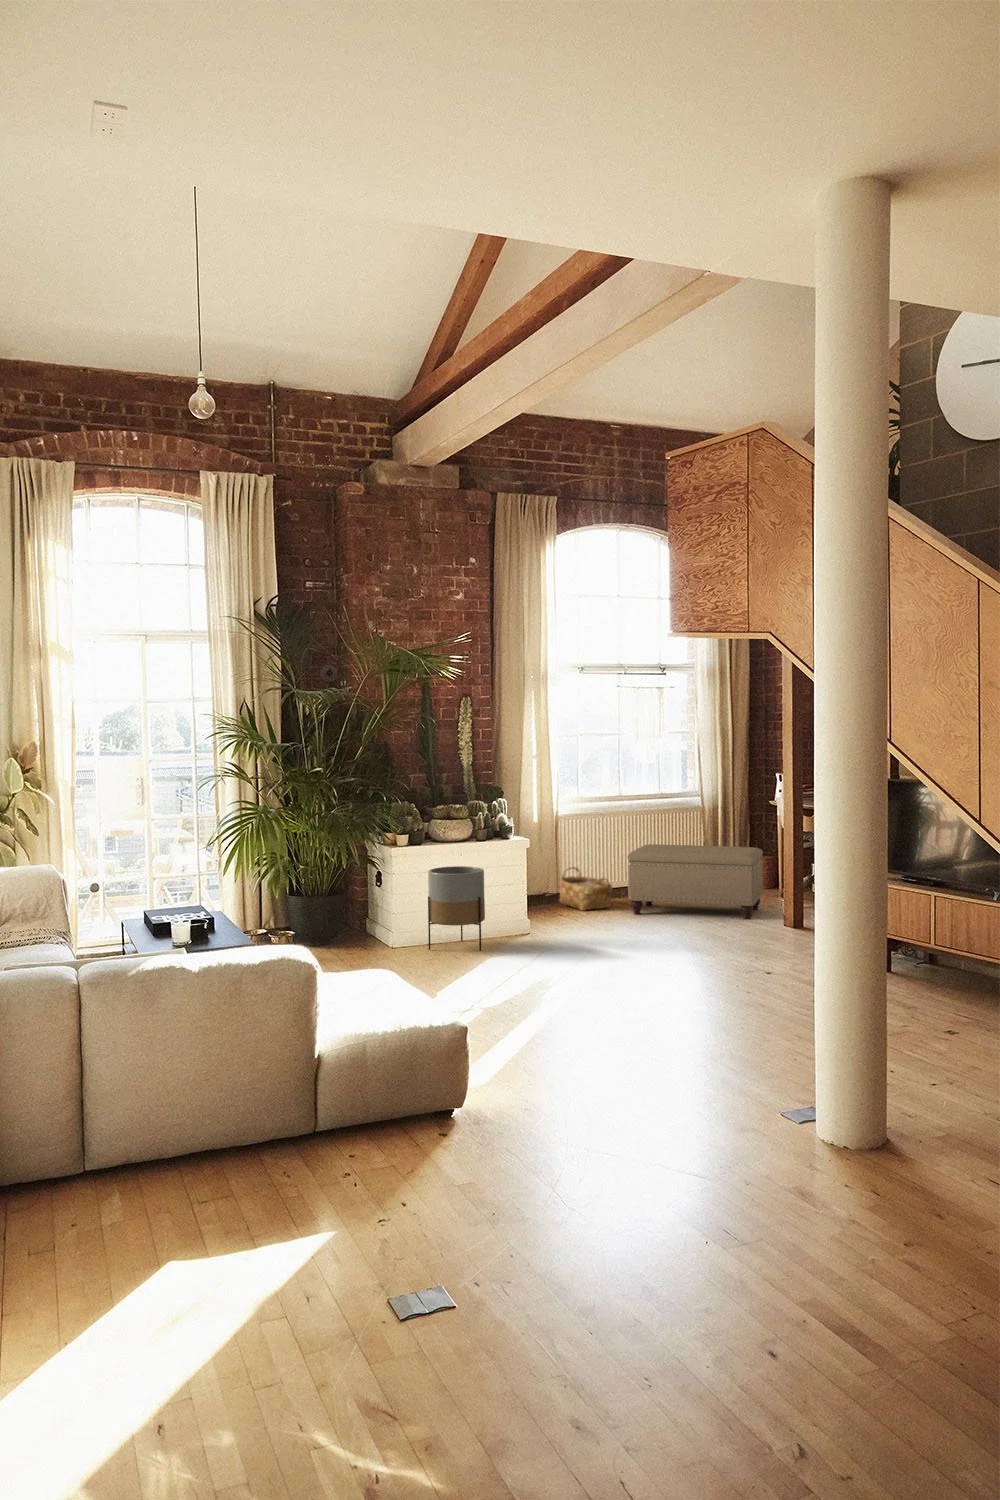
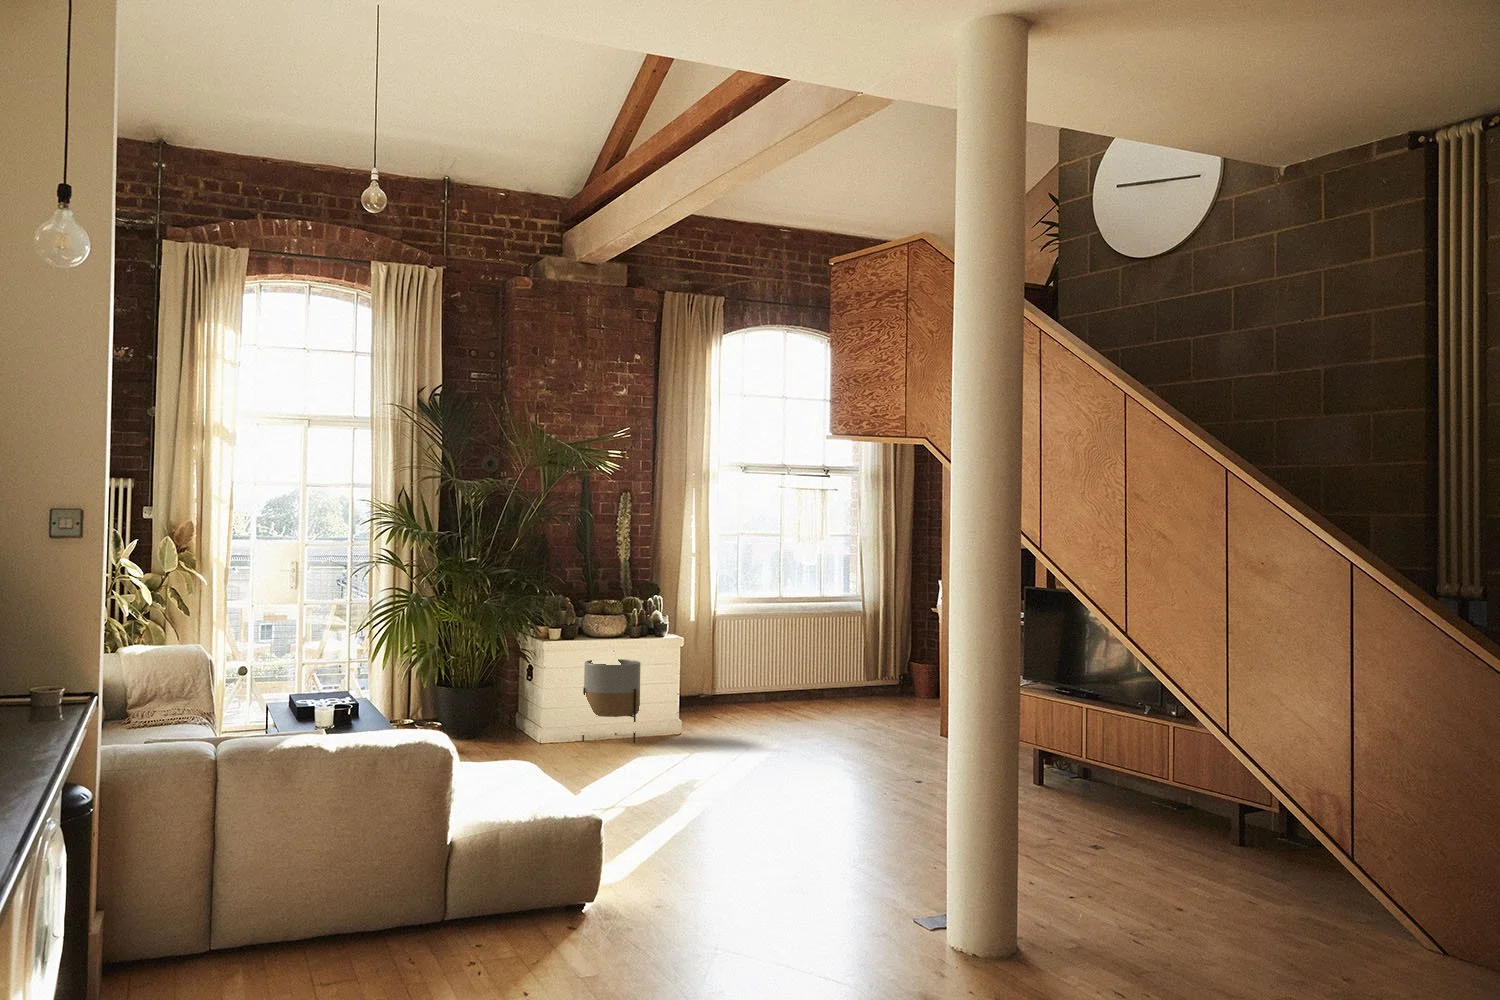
ottoman: present [628,844,763,920] -> none [784,647,918,722]
woven basket: present [559,867,612,911] -> none [716,668,769,712]

